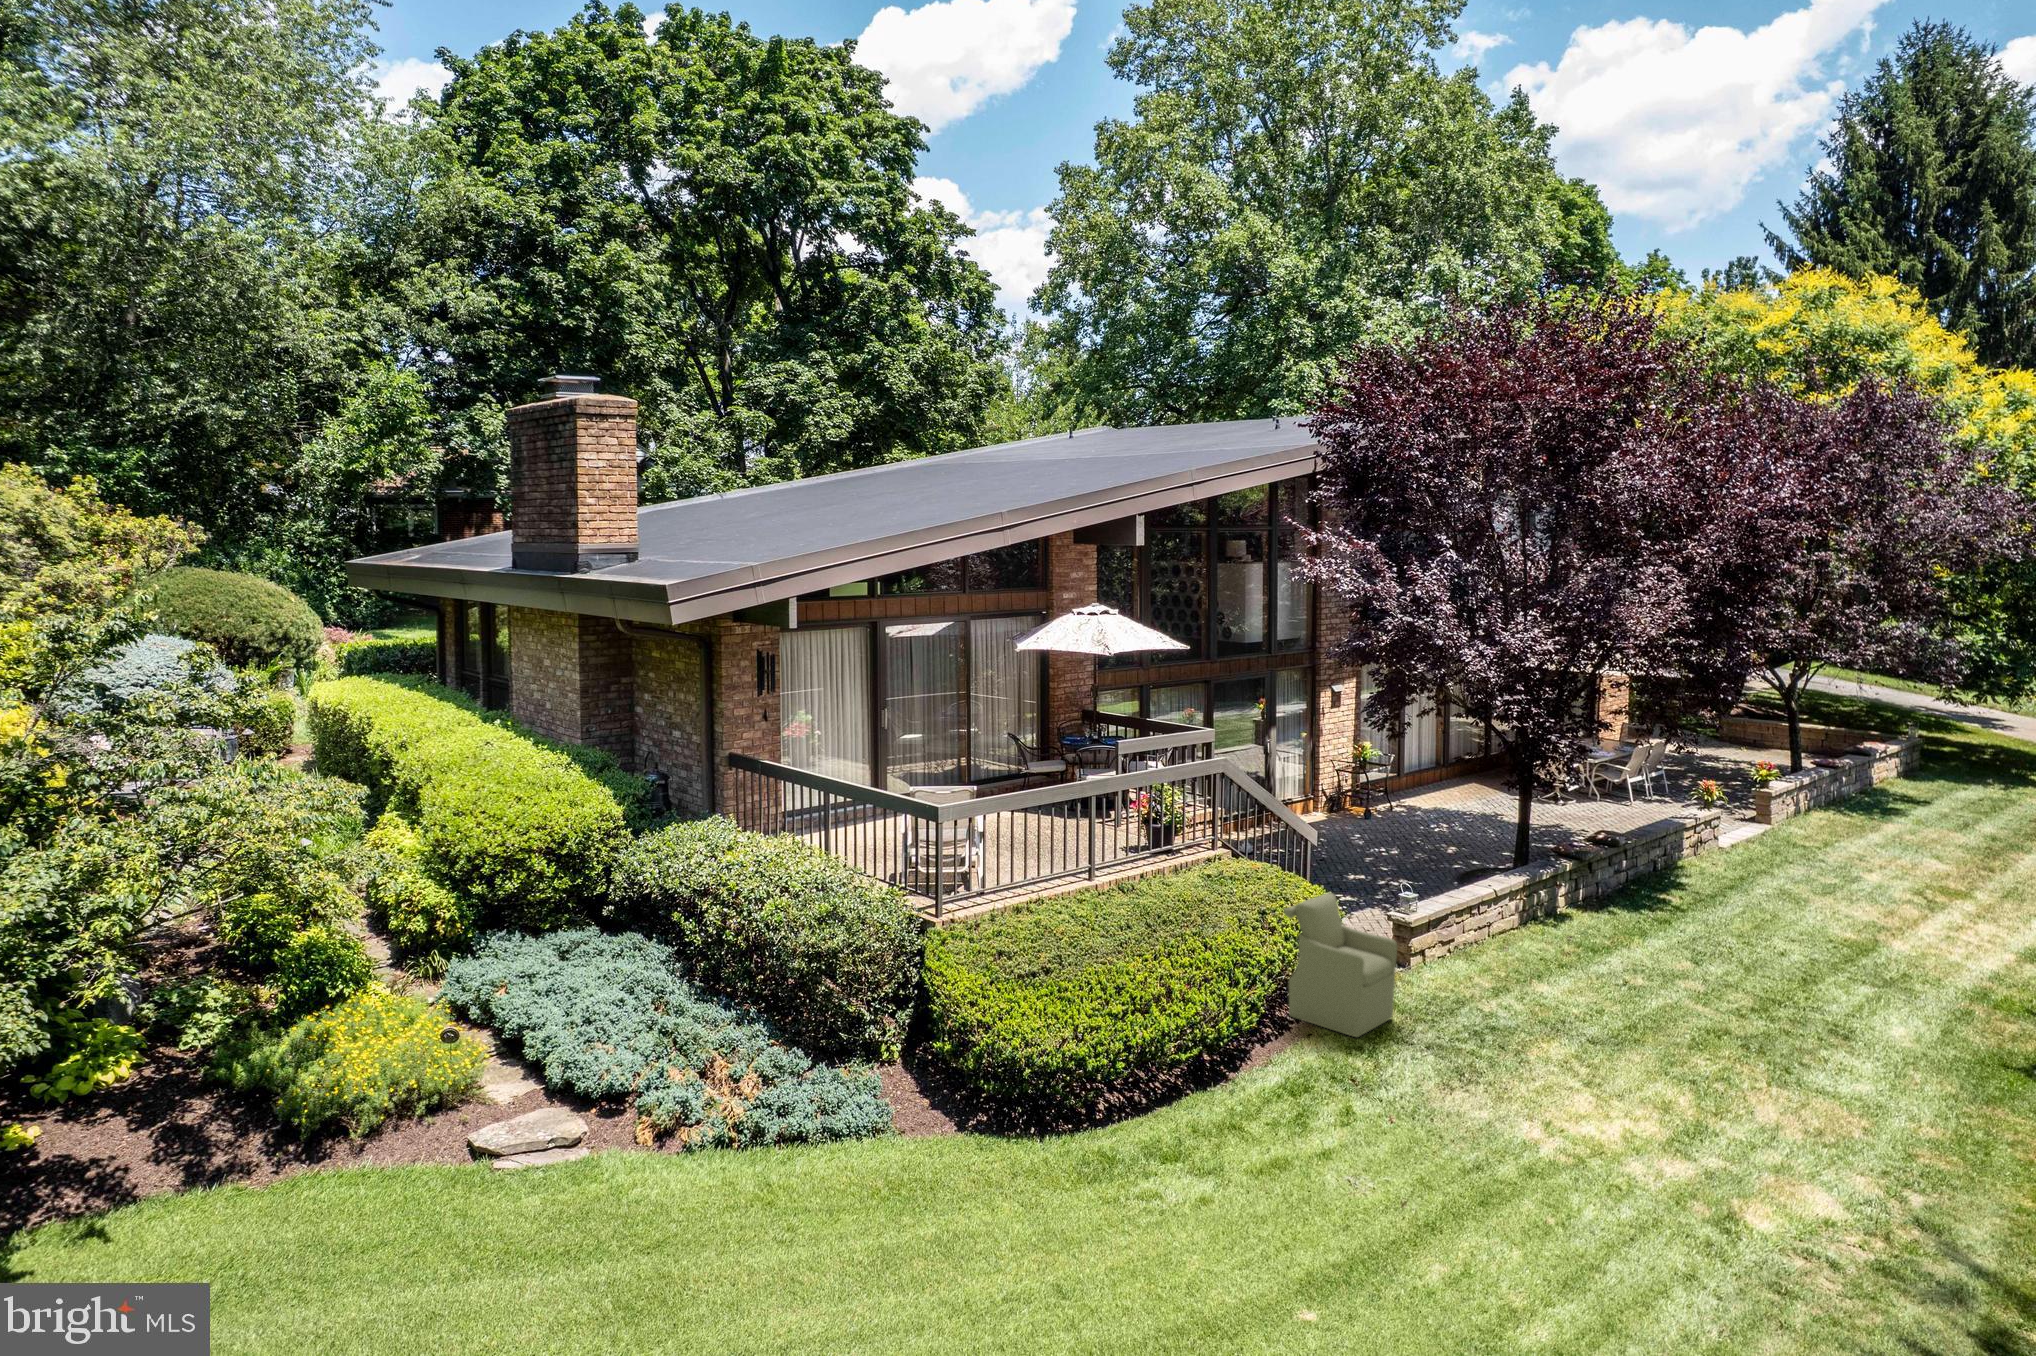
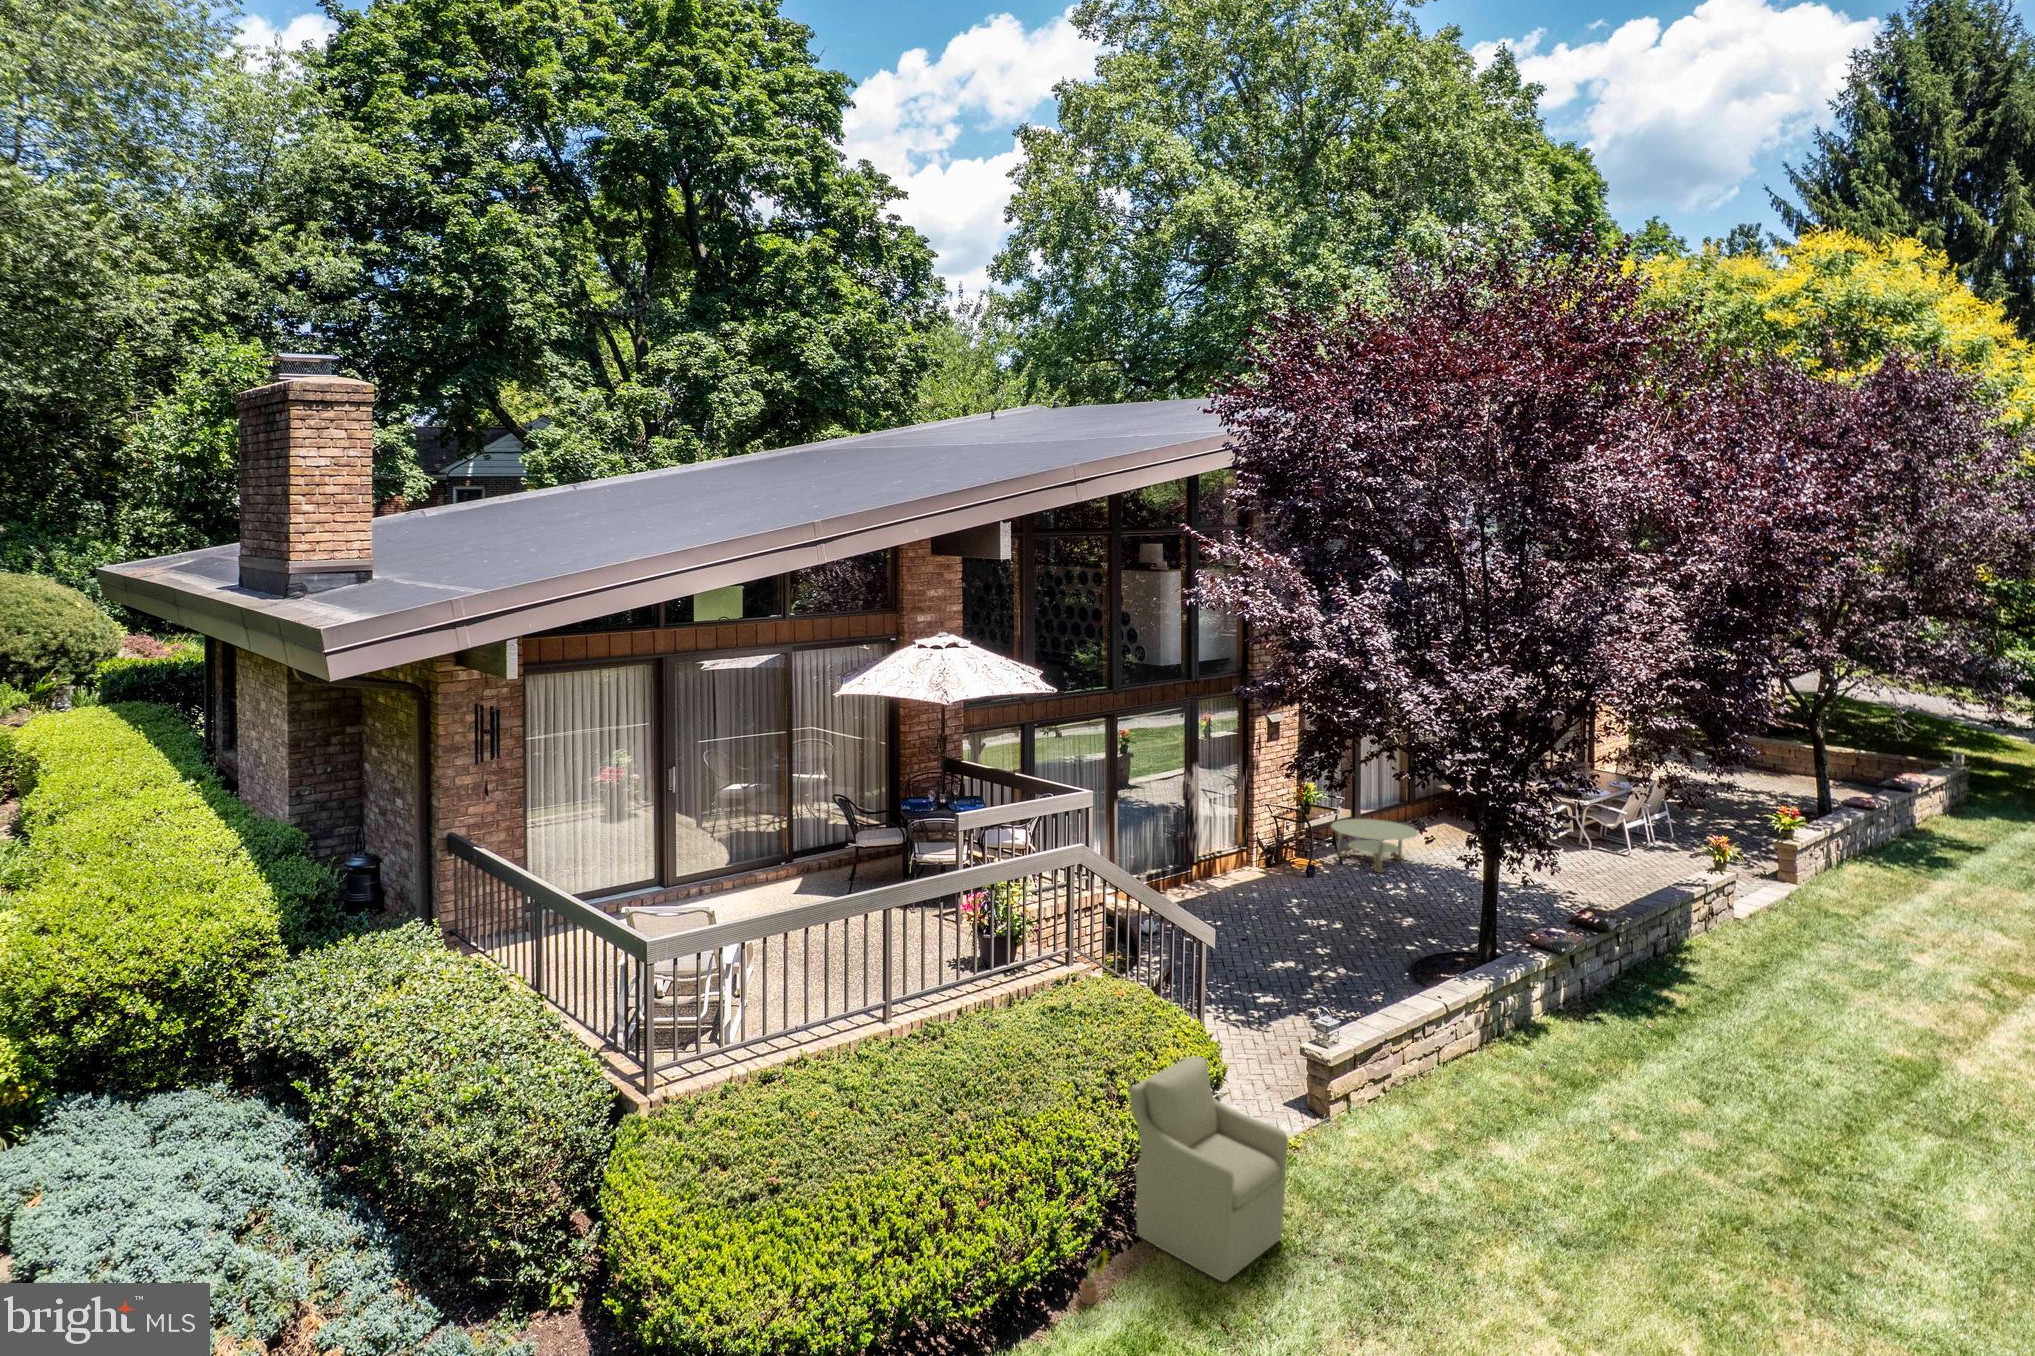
round table: none [1386,777,1461,819] -> present [1331,819,1418,873]
decorative plant: none [1259,1008,1281,1047] -> present [1080,1249,1109,1305]

